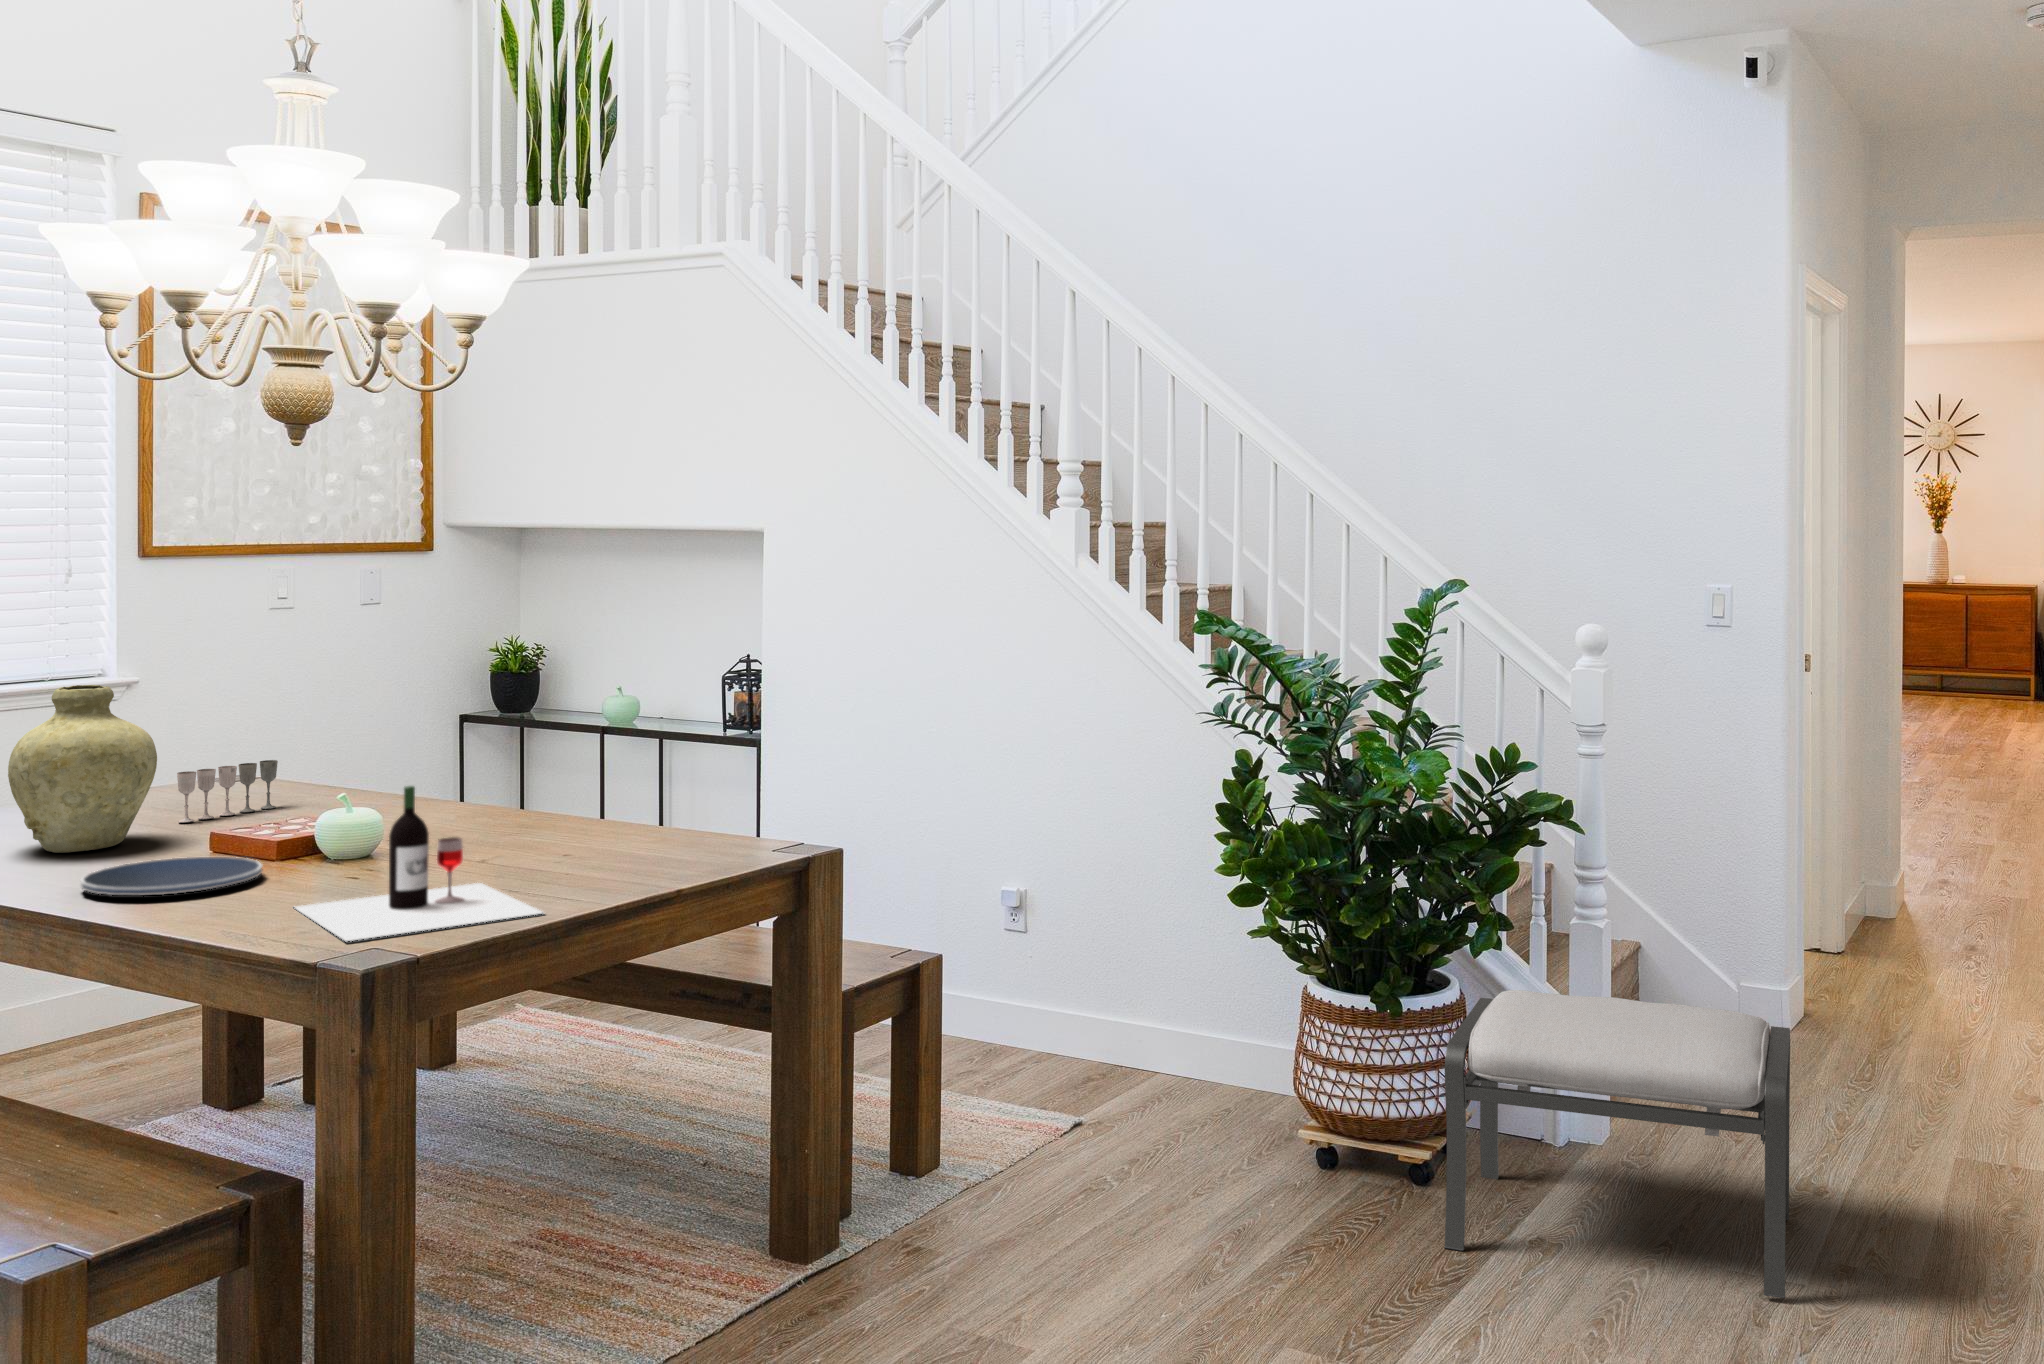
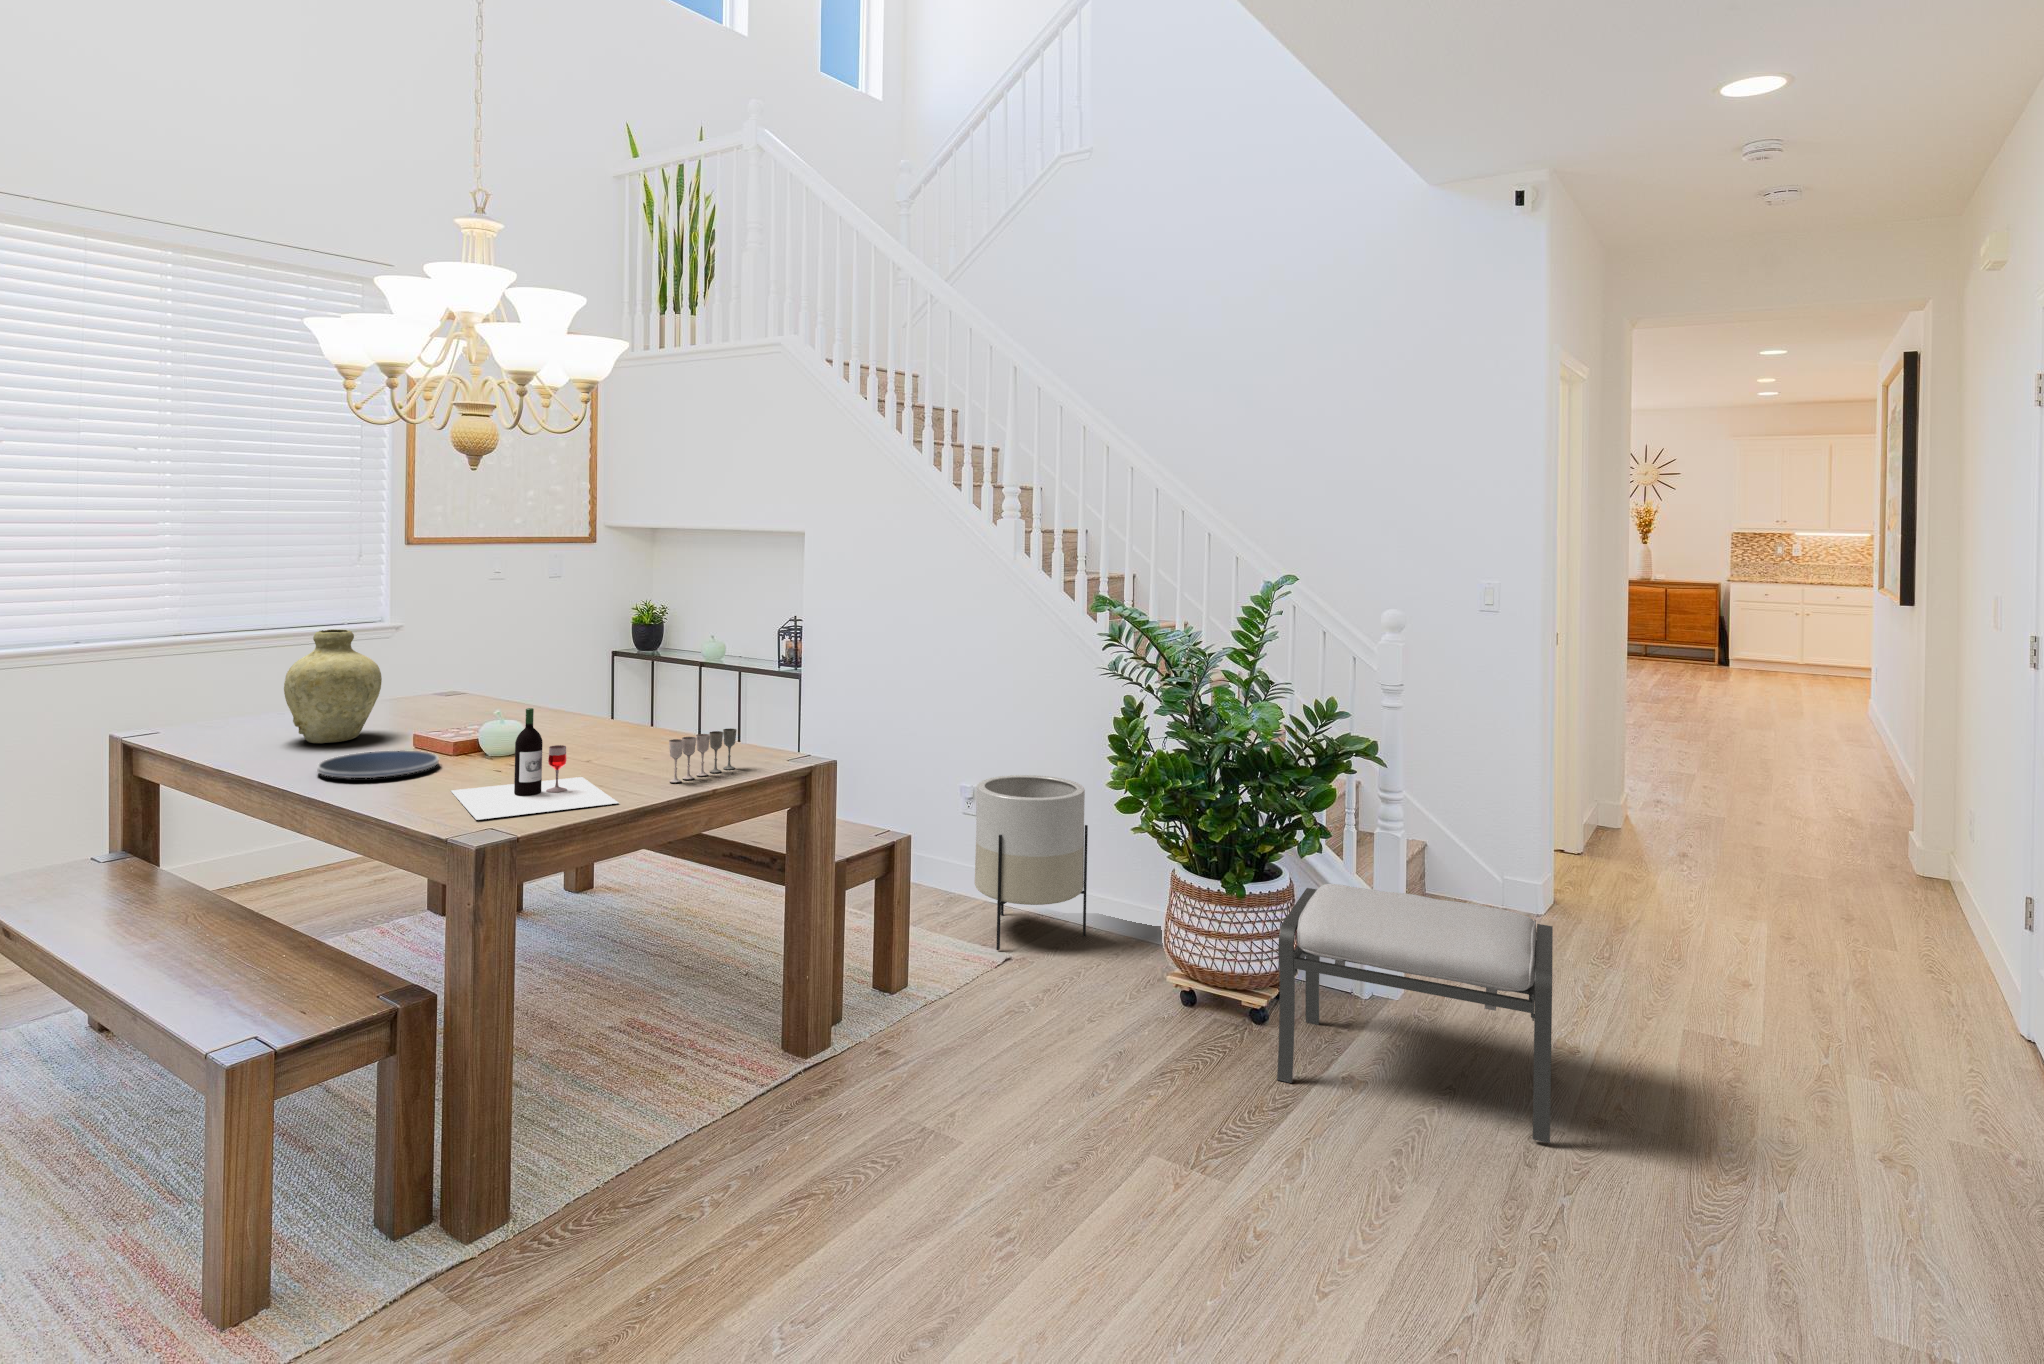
wine glass: present [177,760,278,823] -> present [669,728,737,783]
planter: none [1029,868,1185,1111] -> present [975,775,1088,950]

